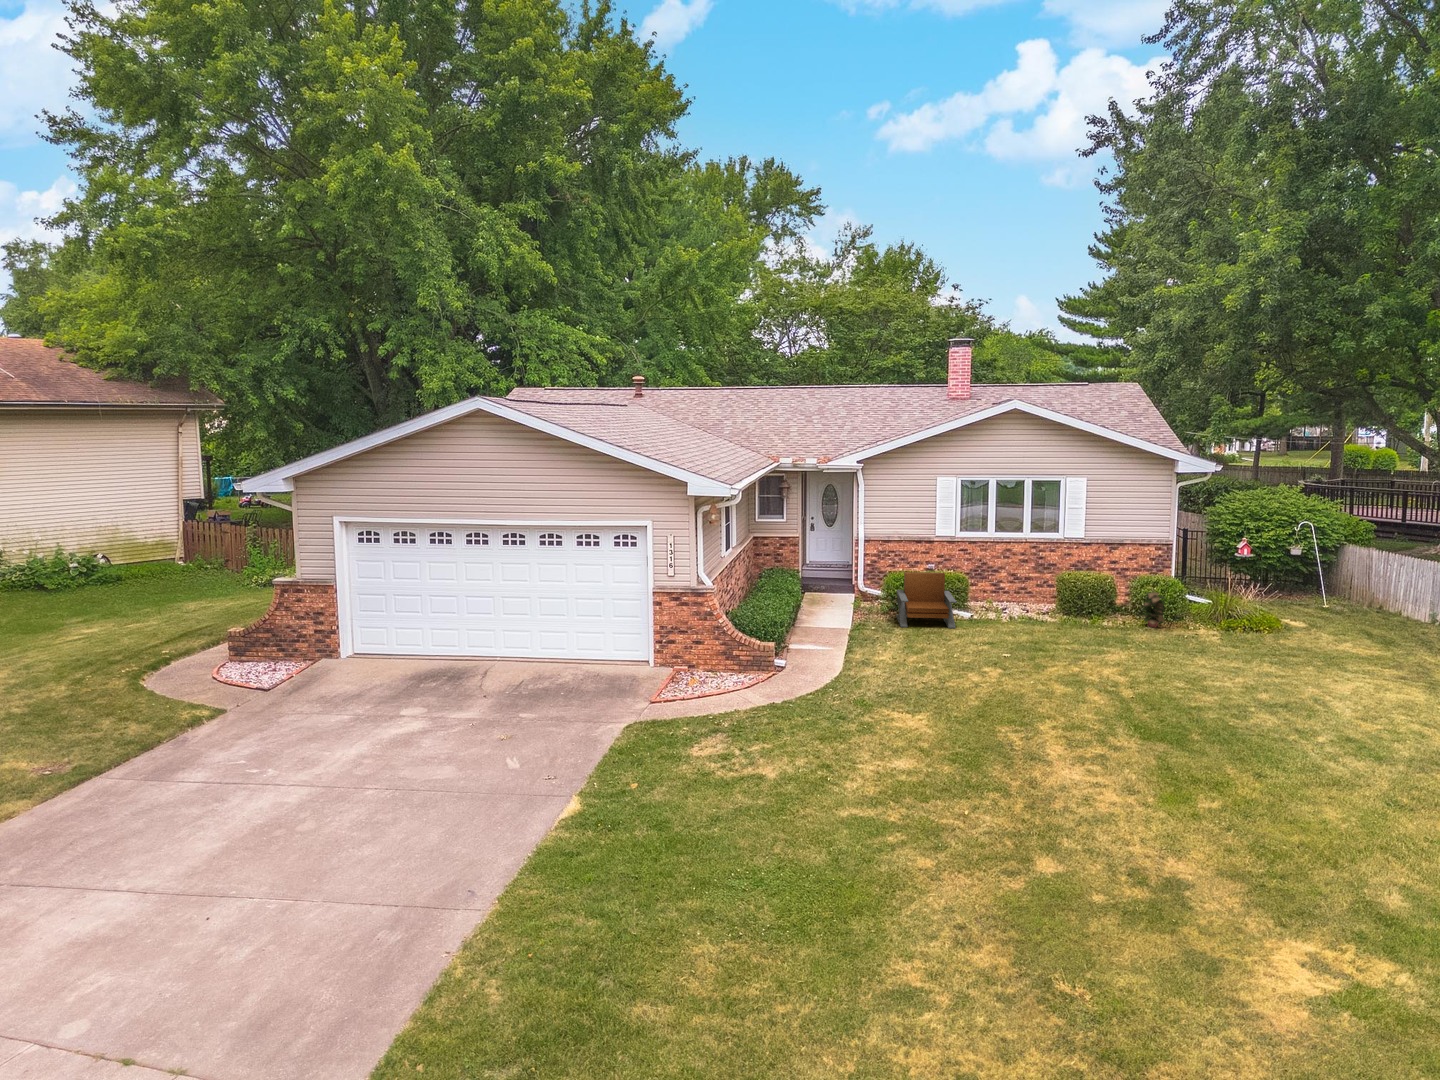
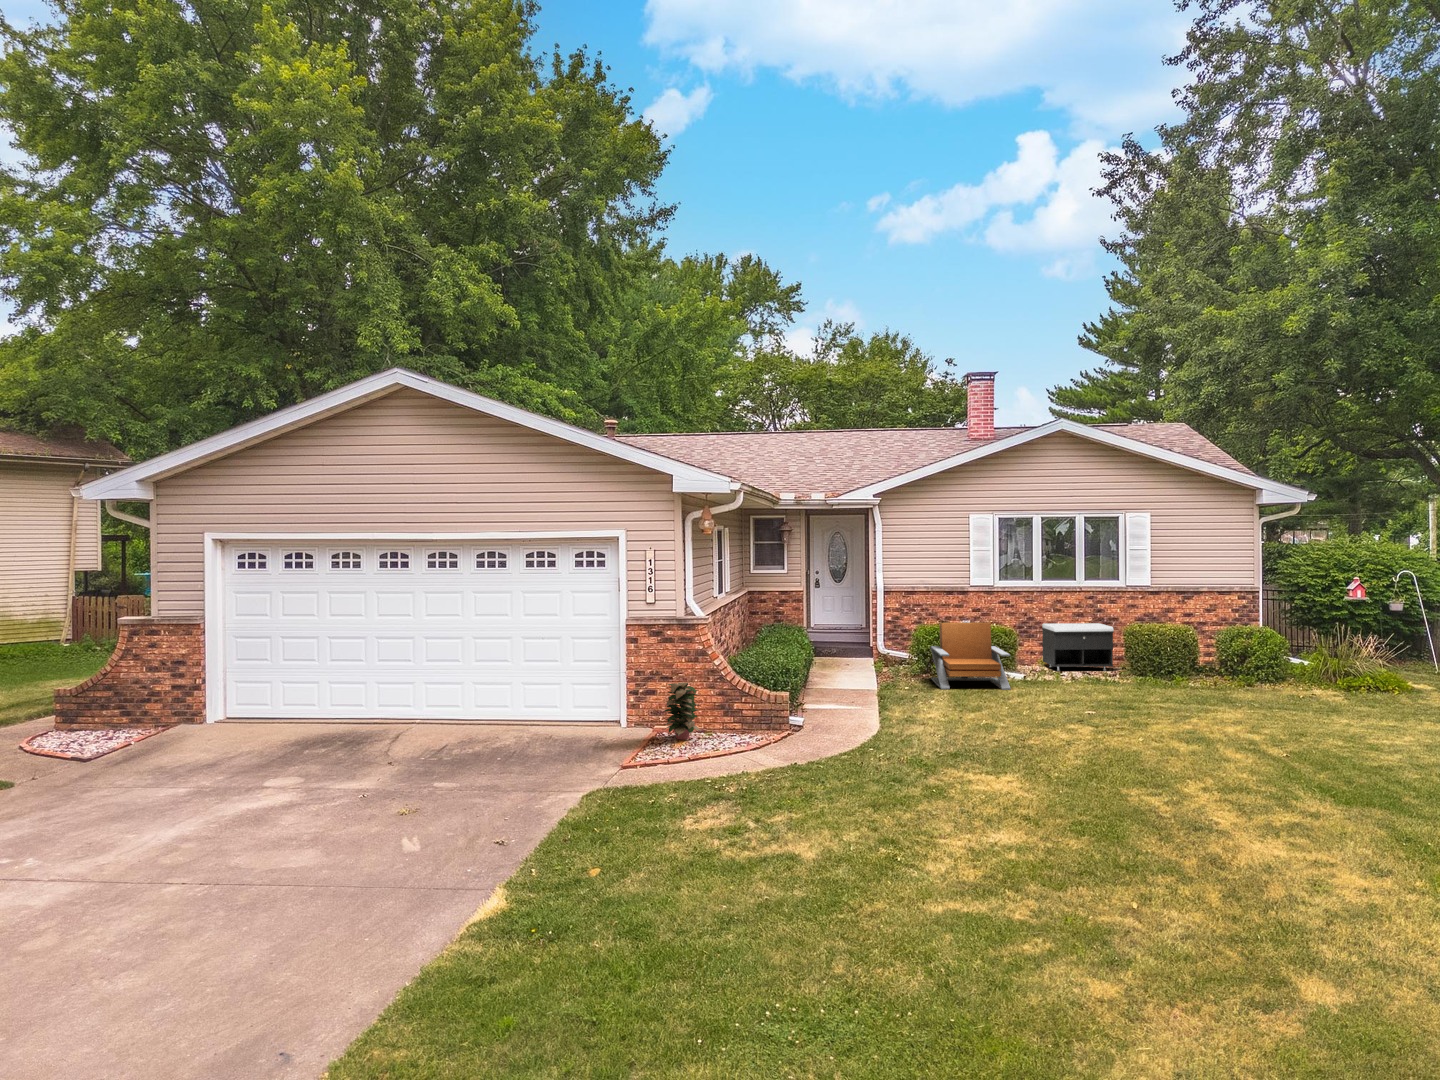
storage bench: none [992,568,1049,608] -> present [1042,623,1114,671]
decorative plant: present [1142,592,1165,627] -> present [664,683,701,740]

